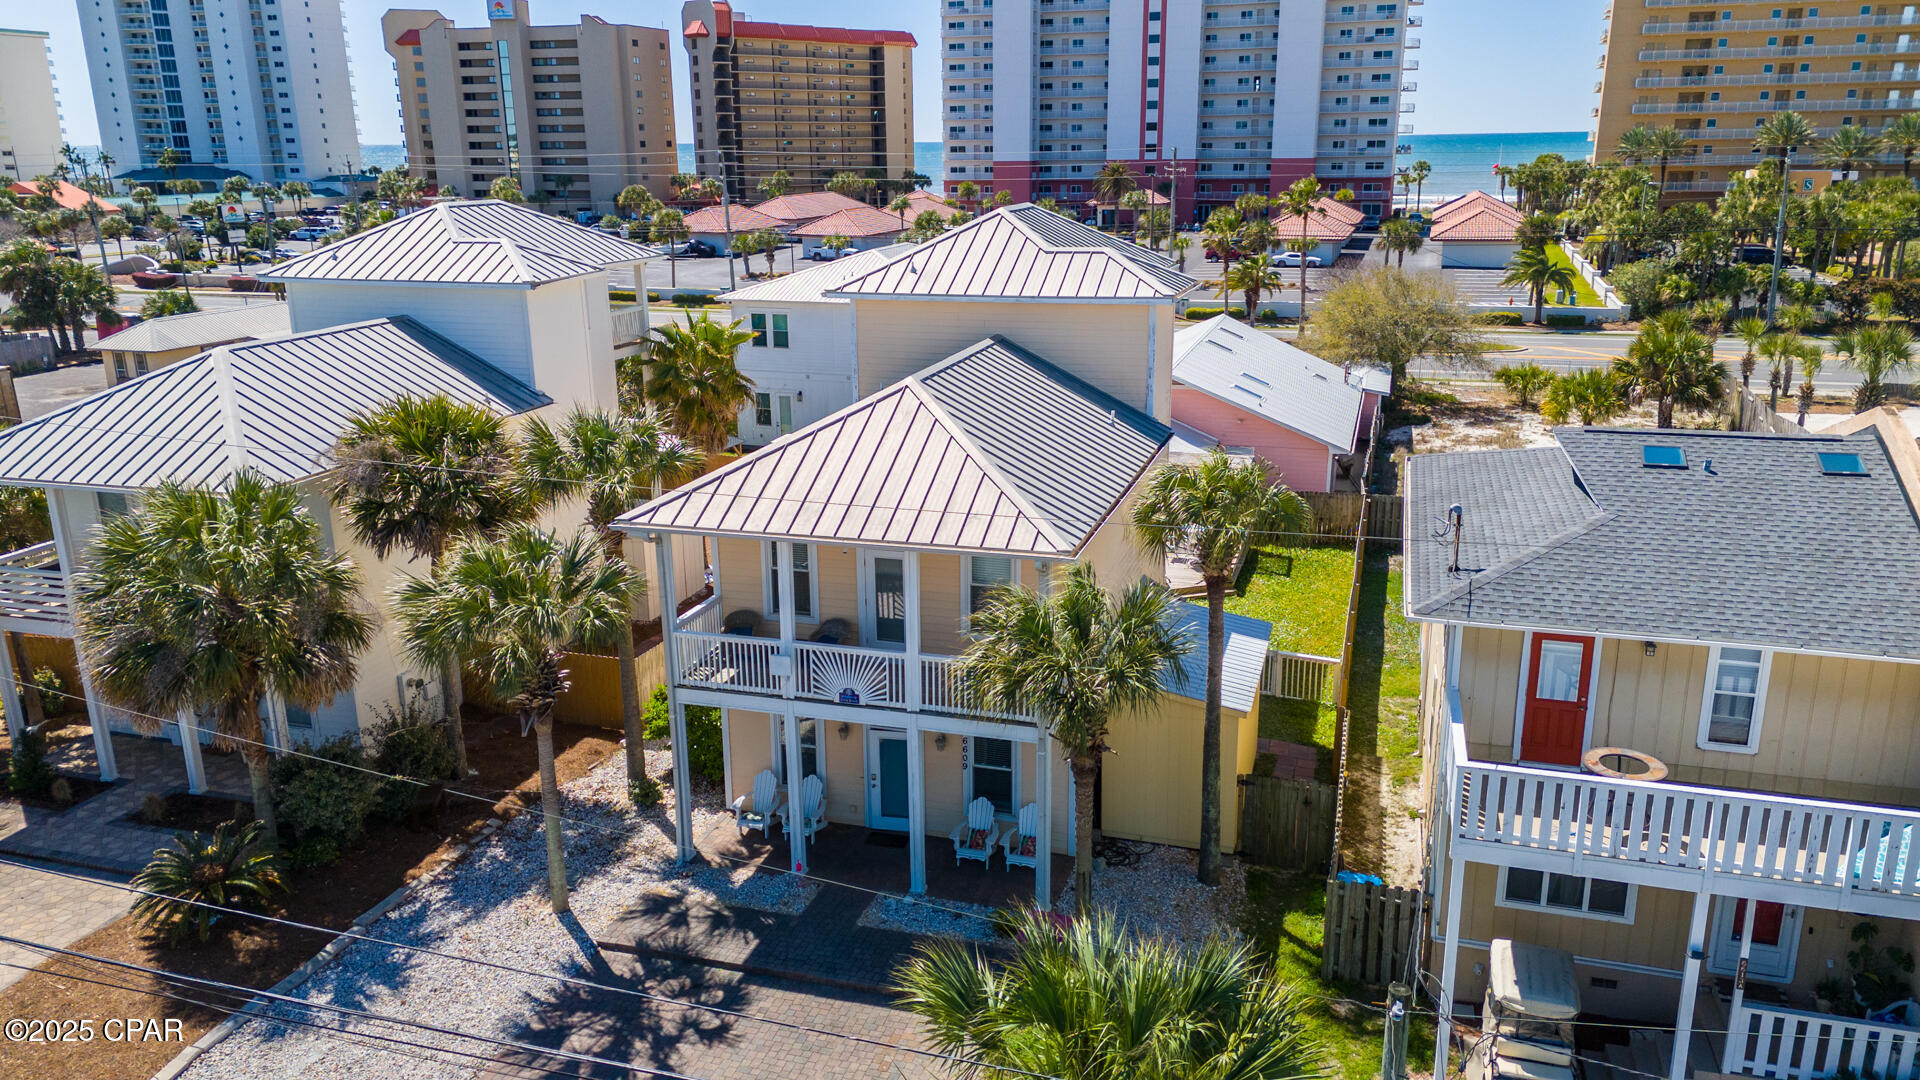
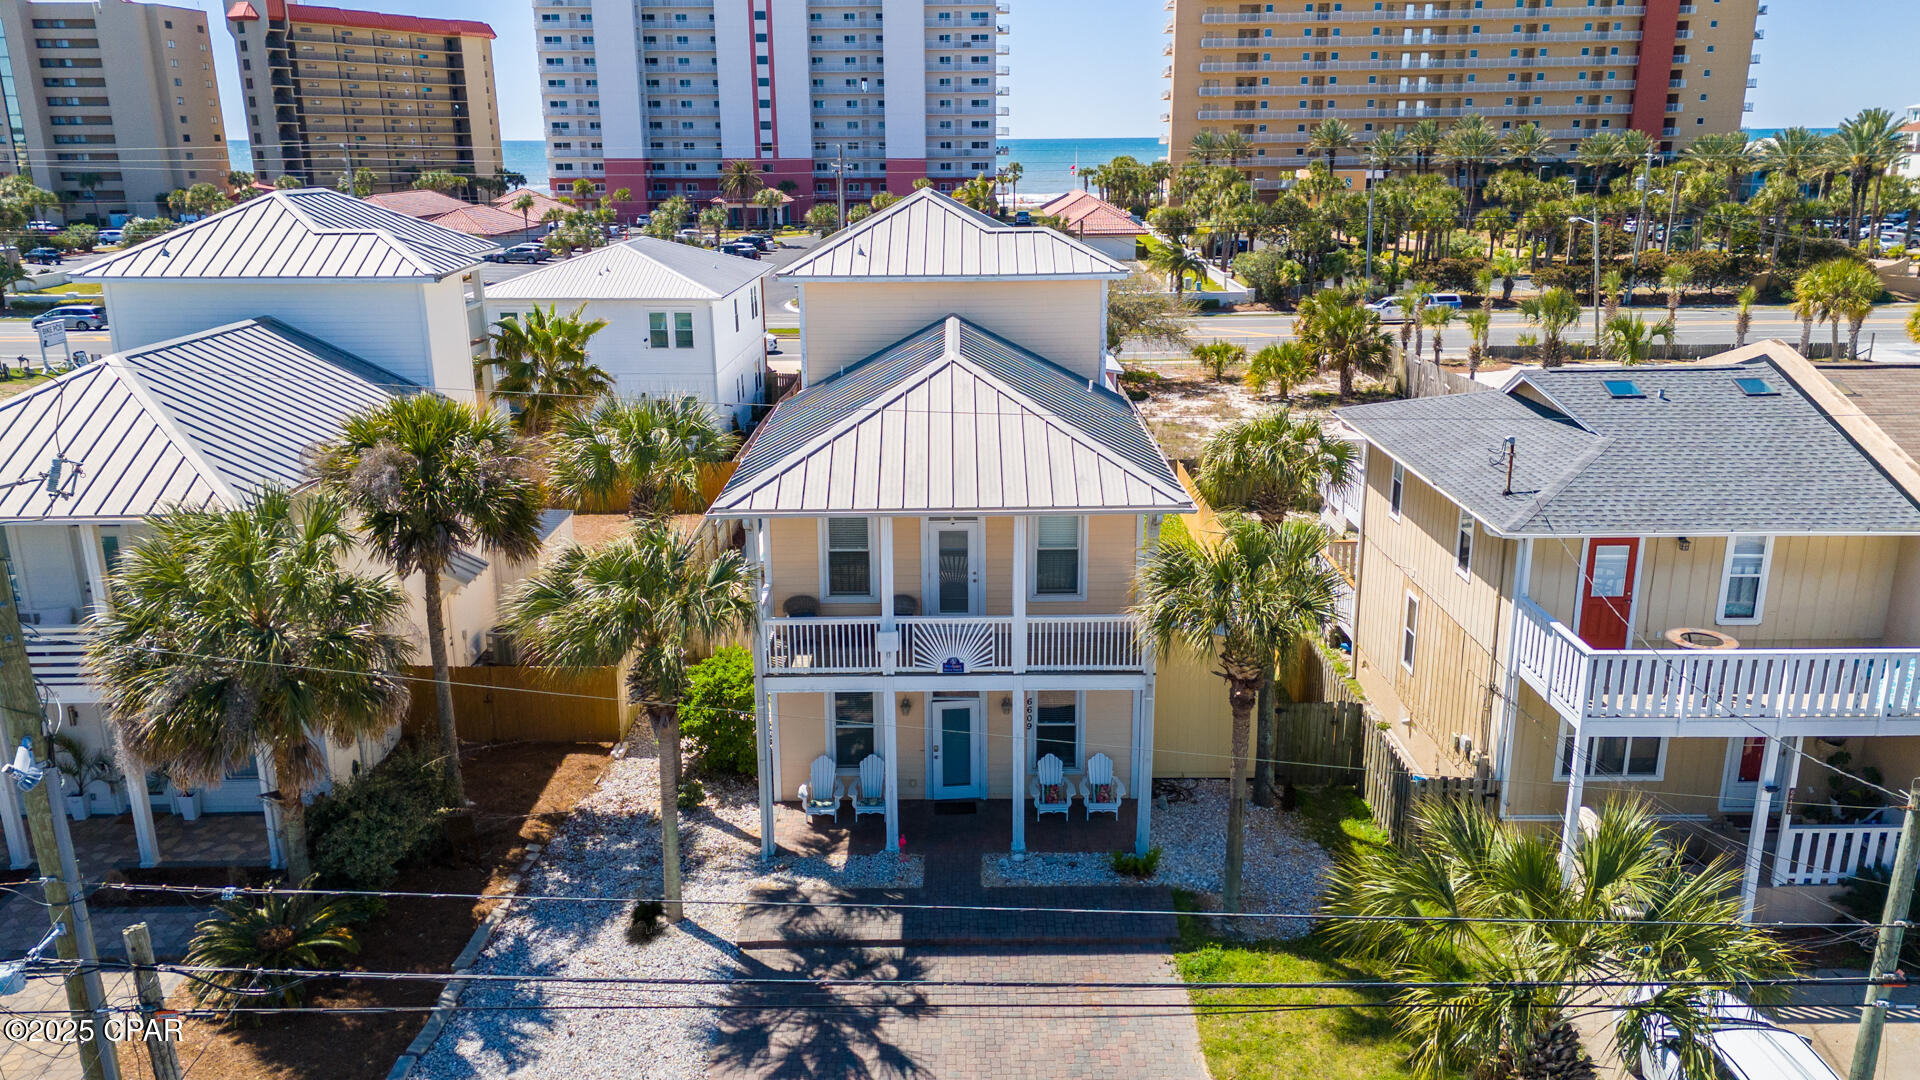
watering can: none [1205,851,1241,890] -> present [1266,780,1297,812]
potted plant: none [508,885,554,921] -> present [628,899,671,934]

